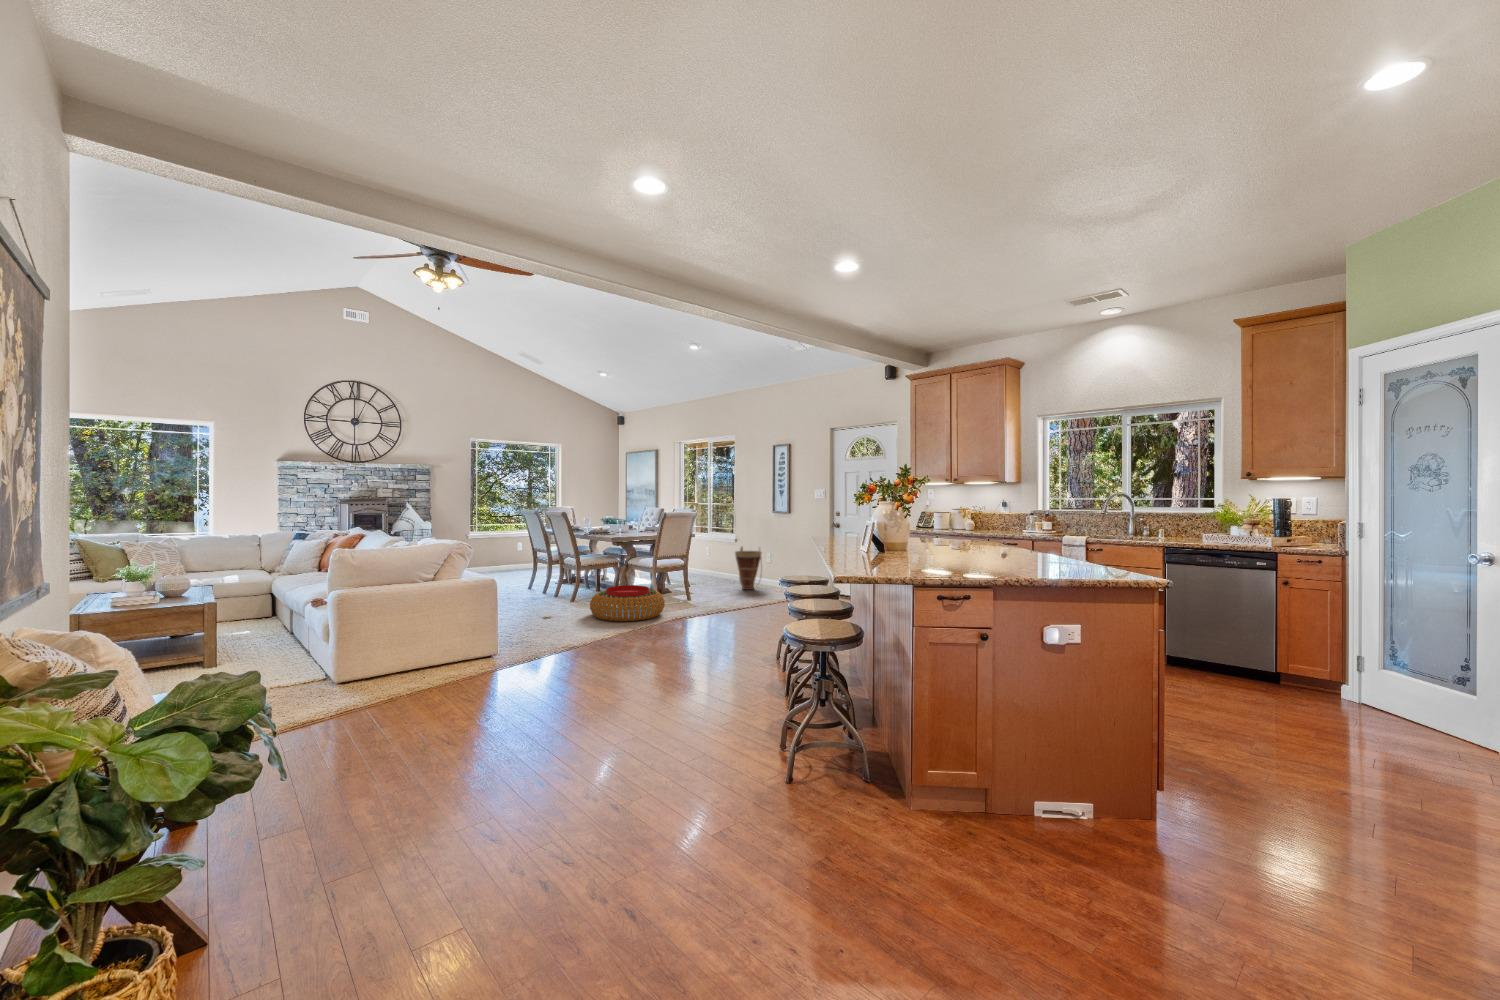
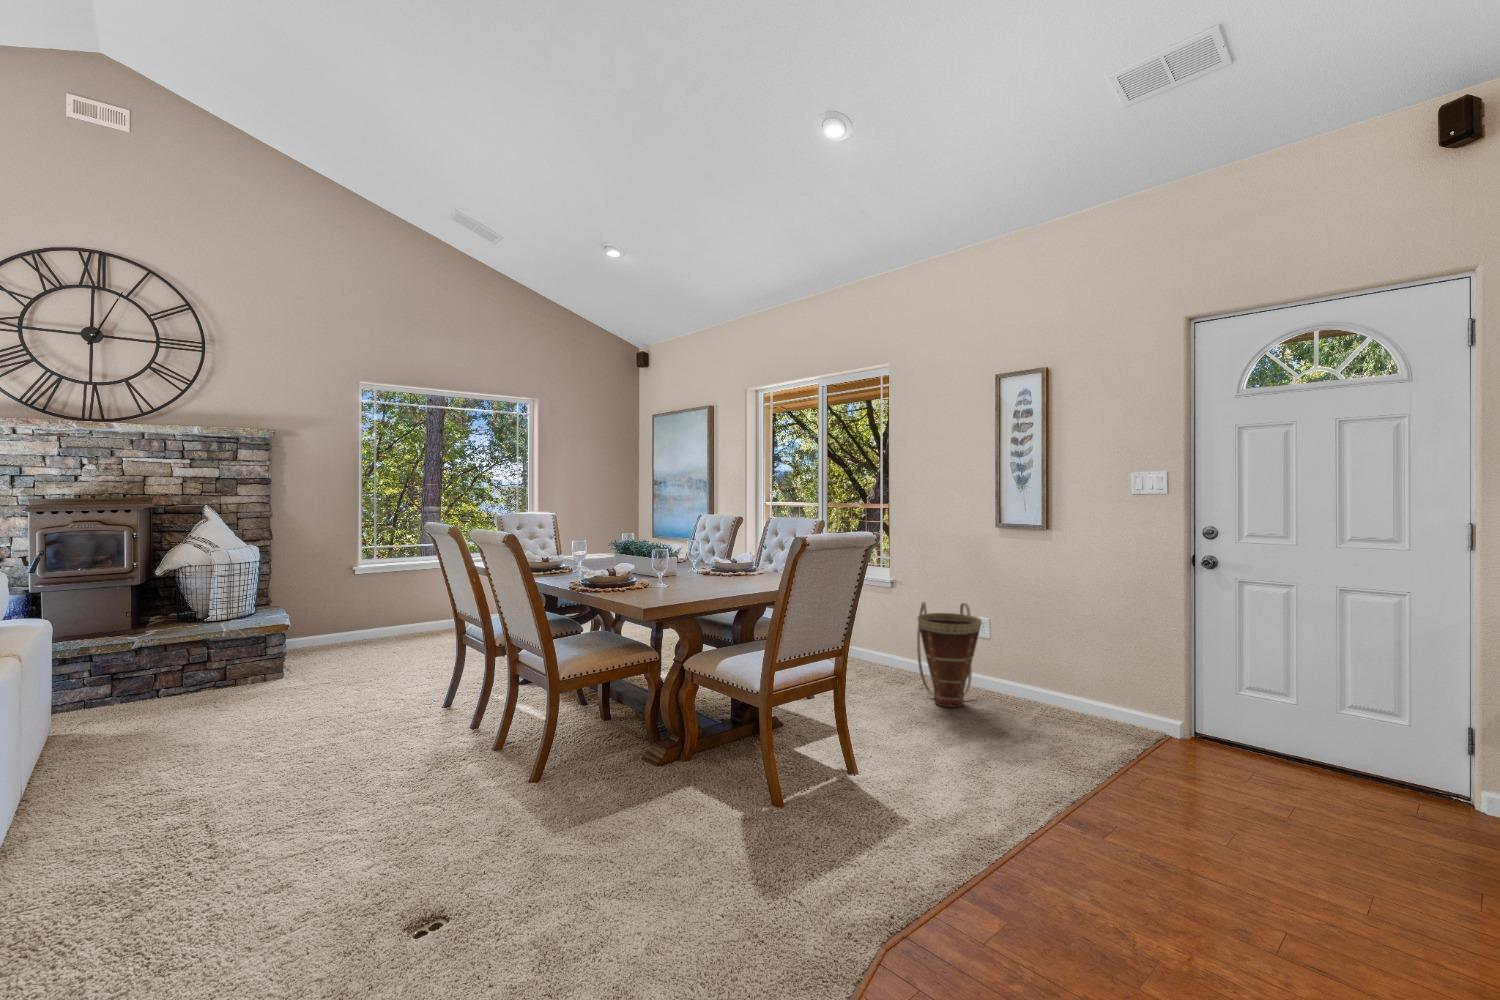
pouf: present [590,585,665,621] -> none [584,756,821,926]

